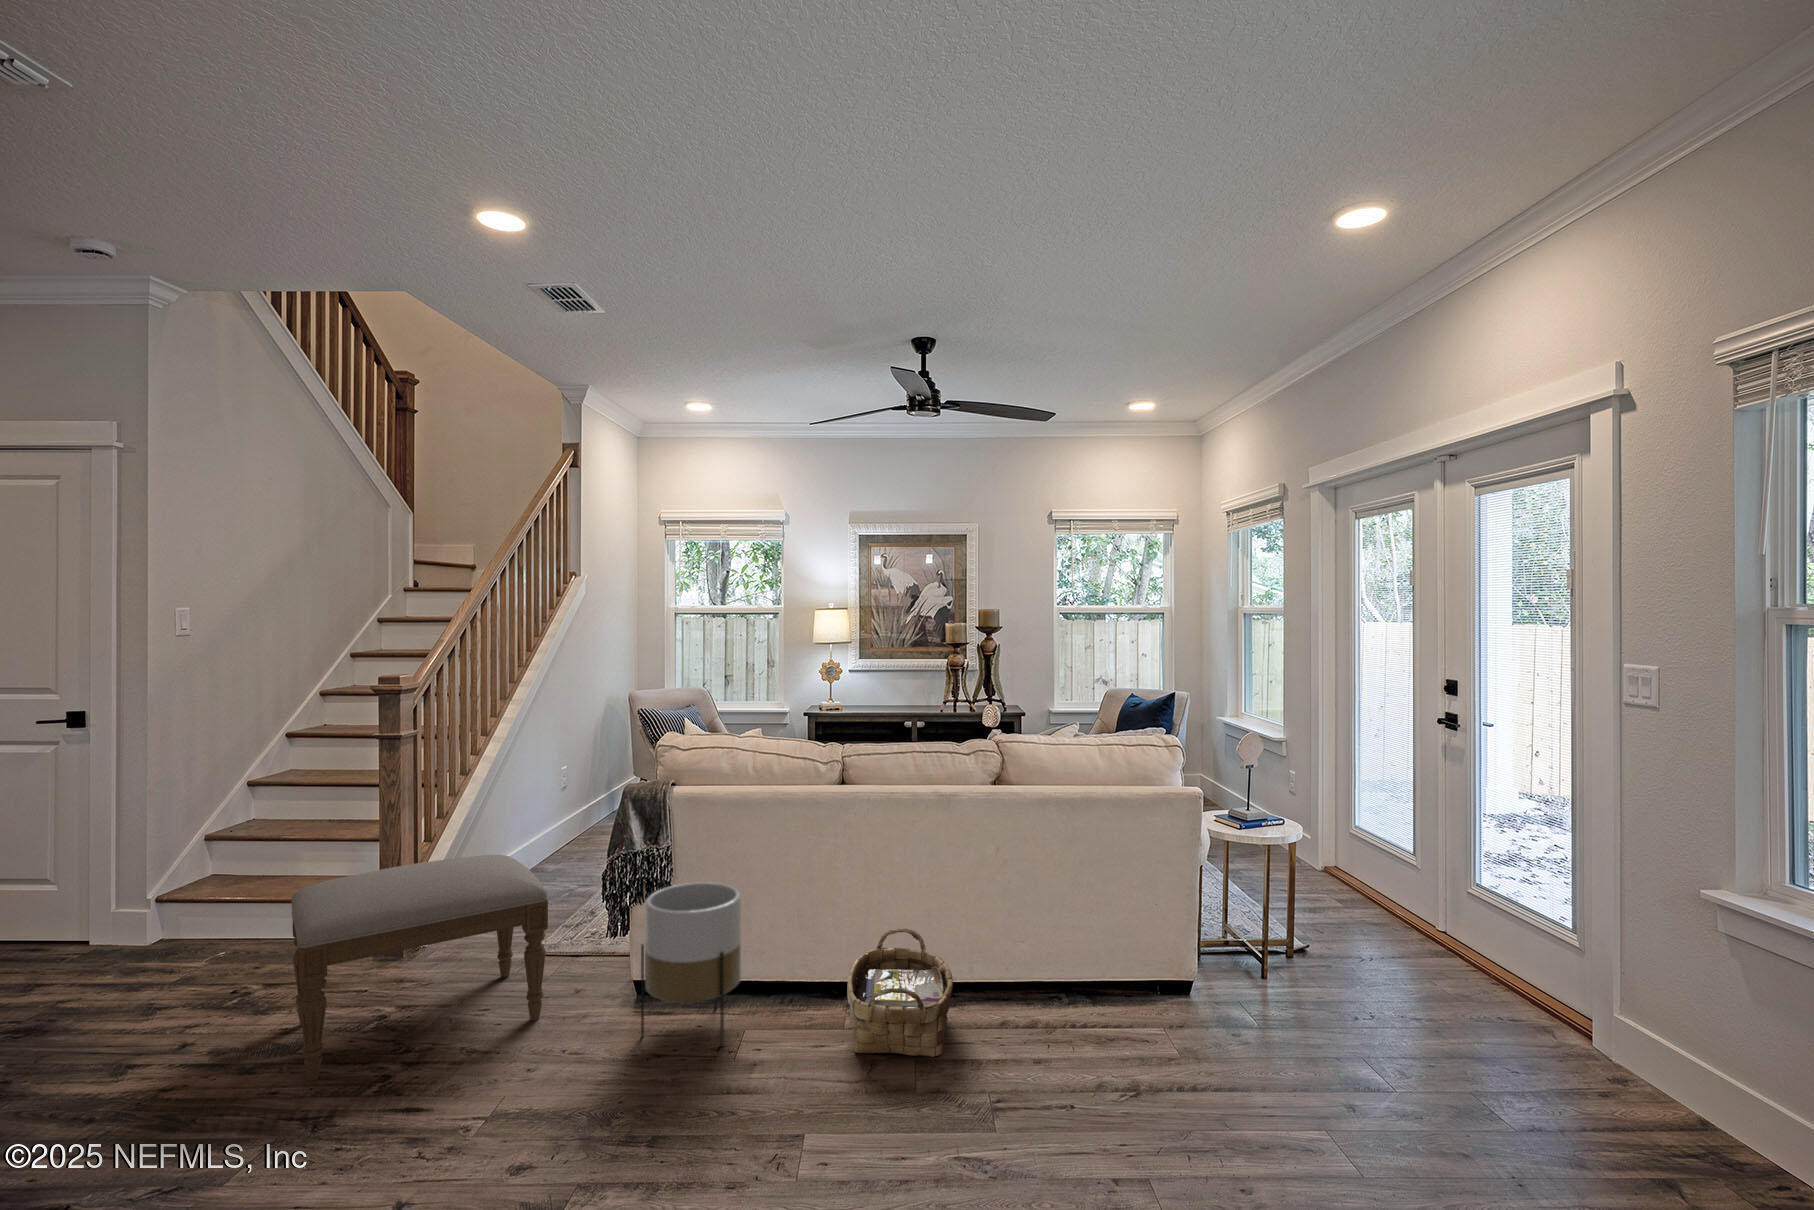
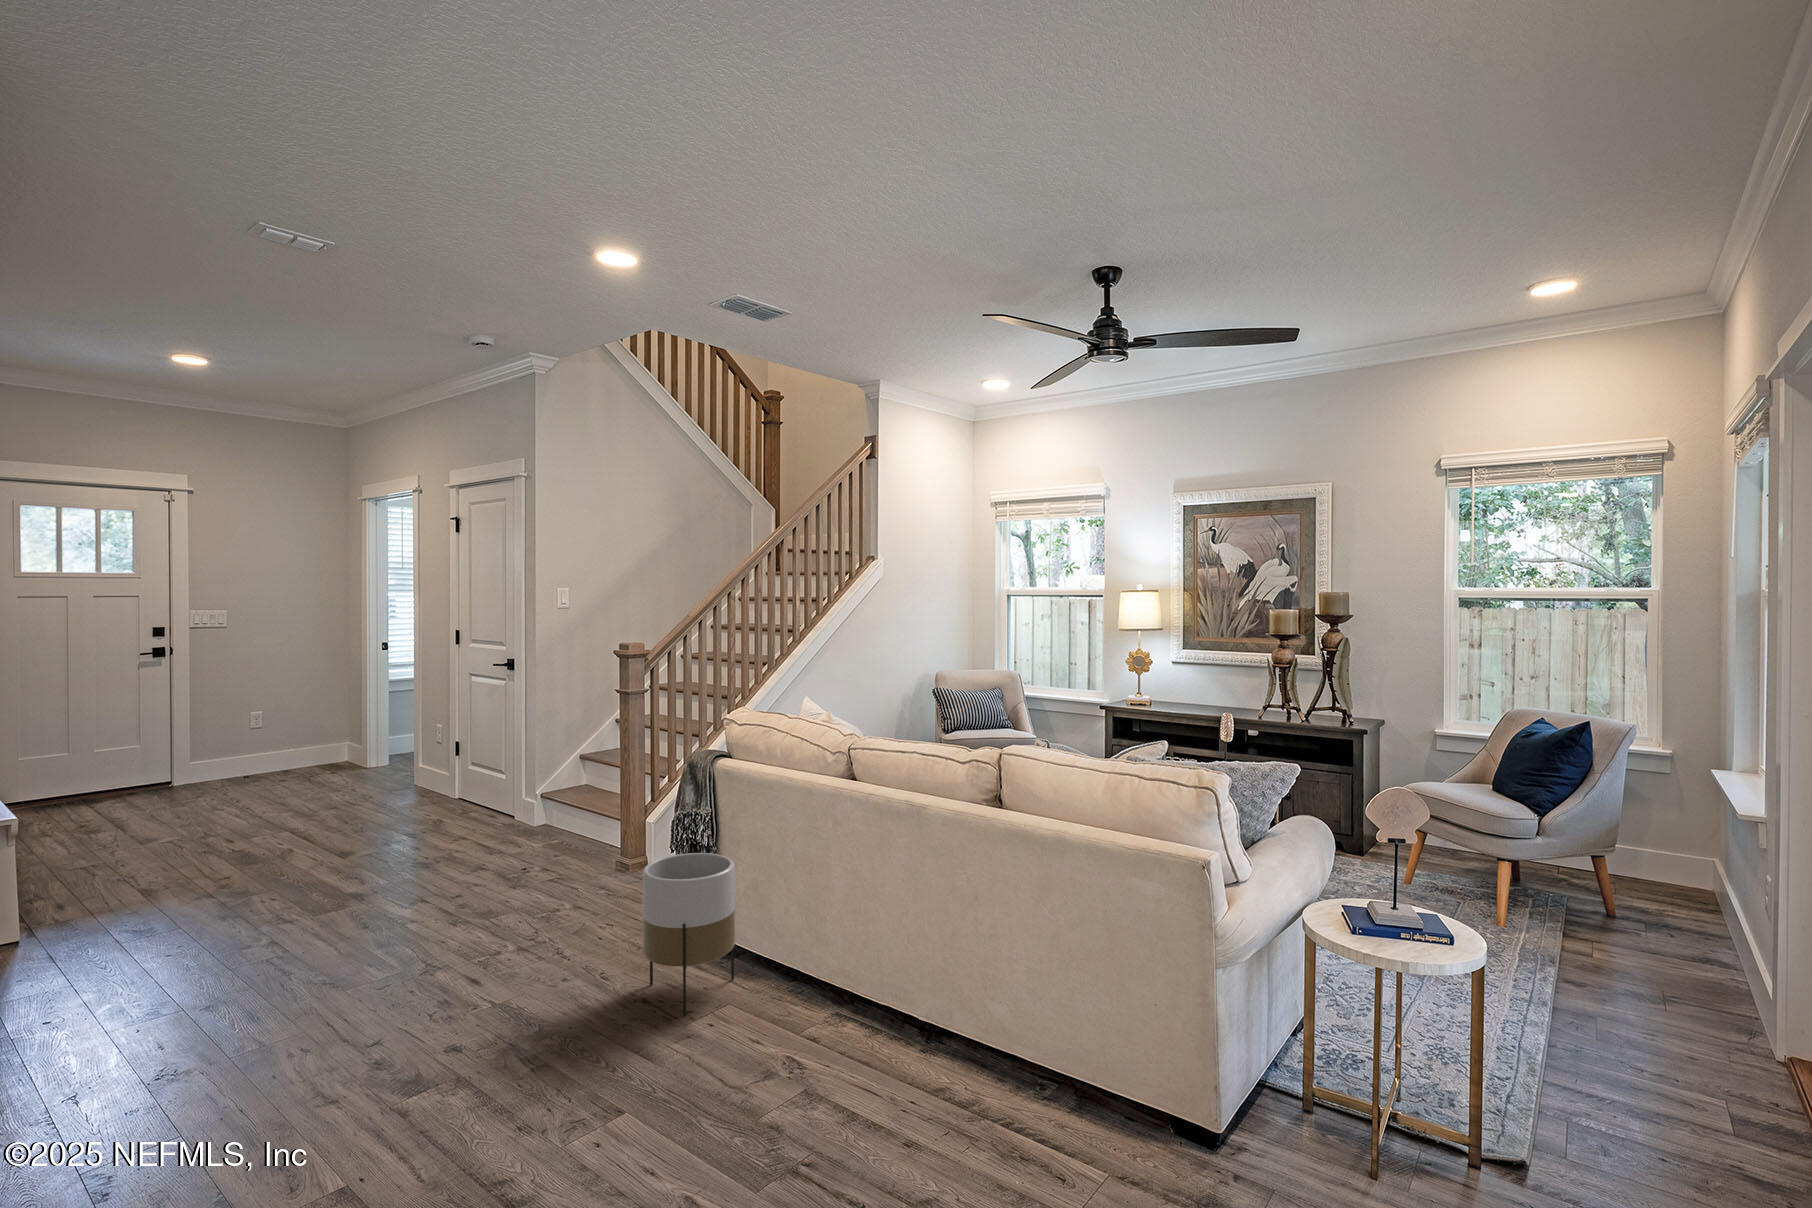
ottoman: present [291,855,548,1081] -> none [444,797,660,947]
woven basket: present [847,928,953,1057] -> none [753,947,895,1098]

